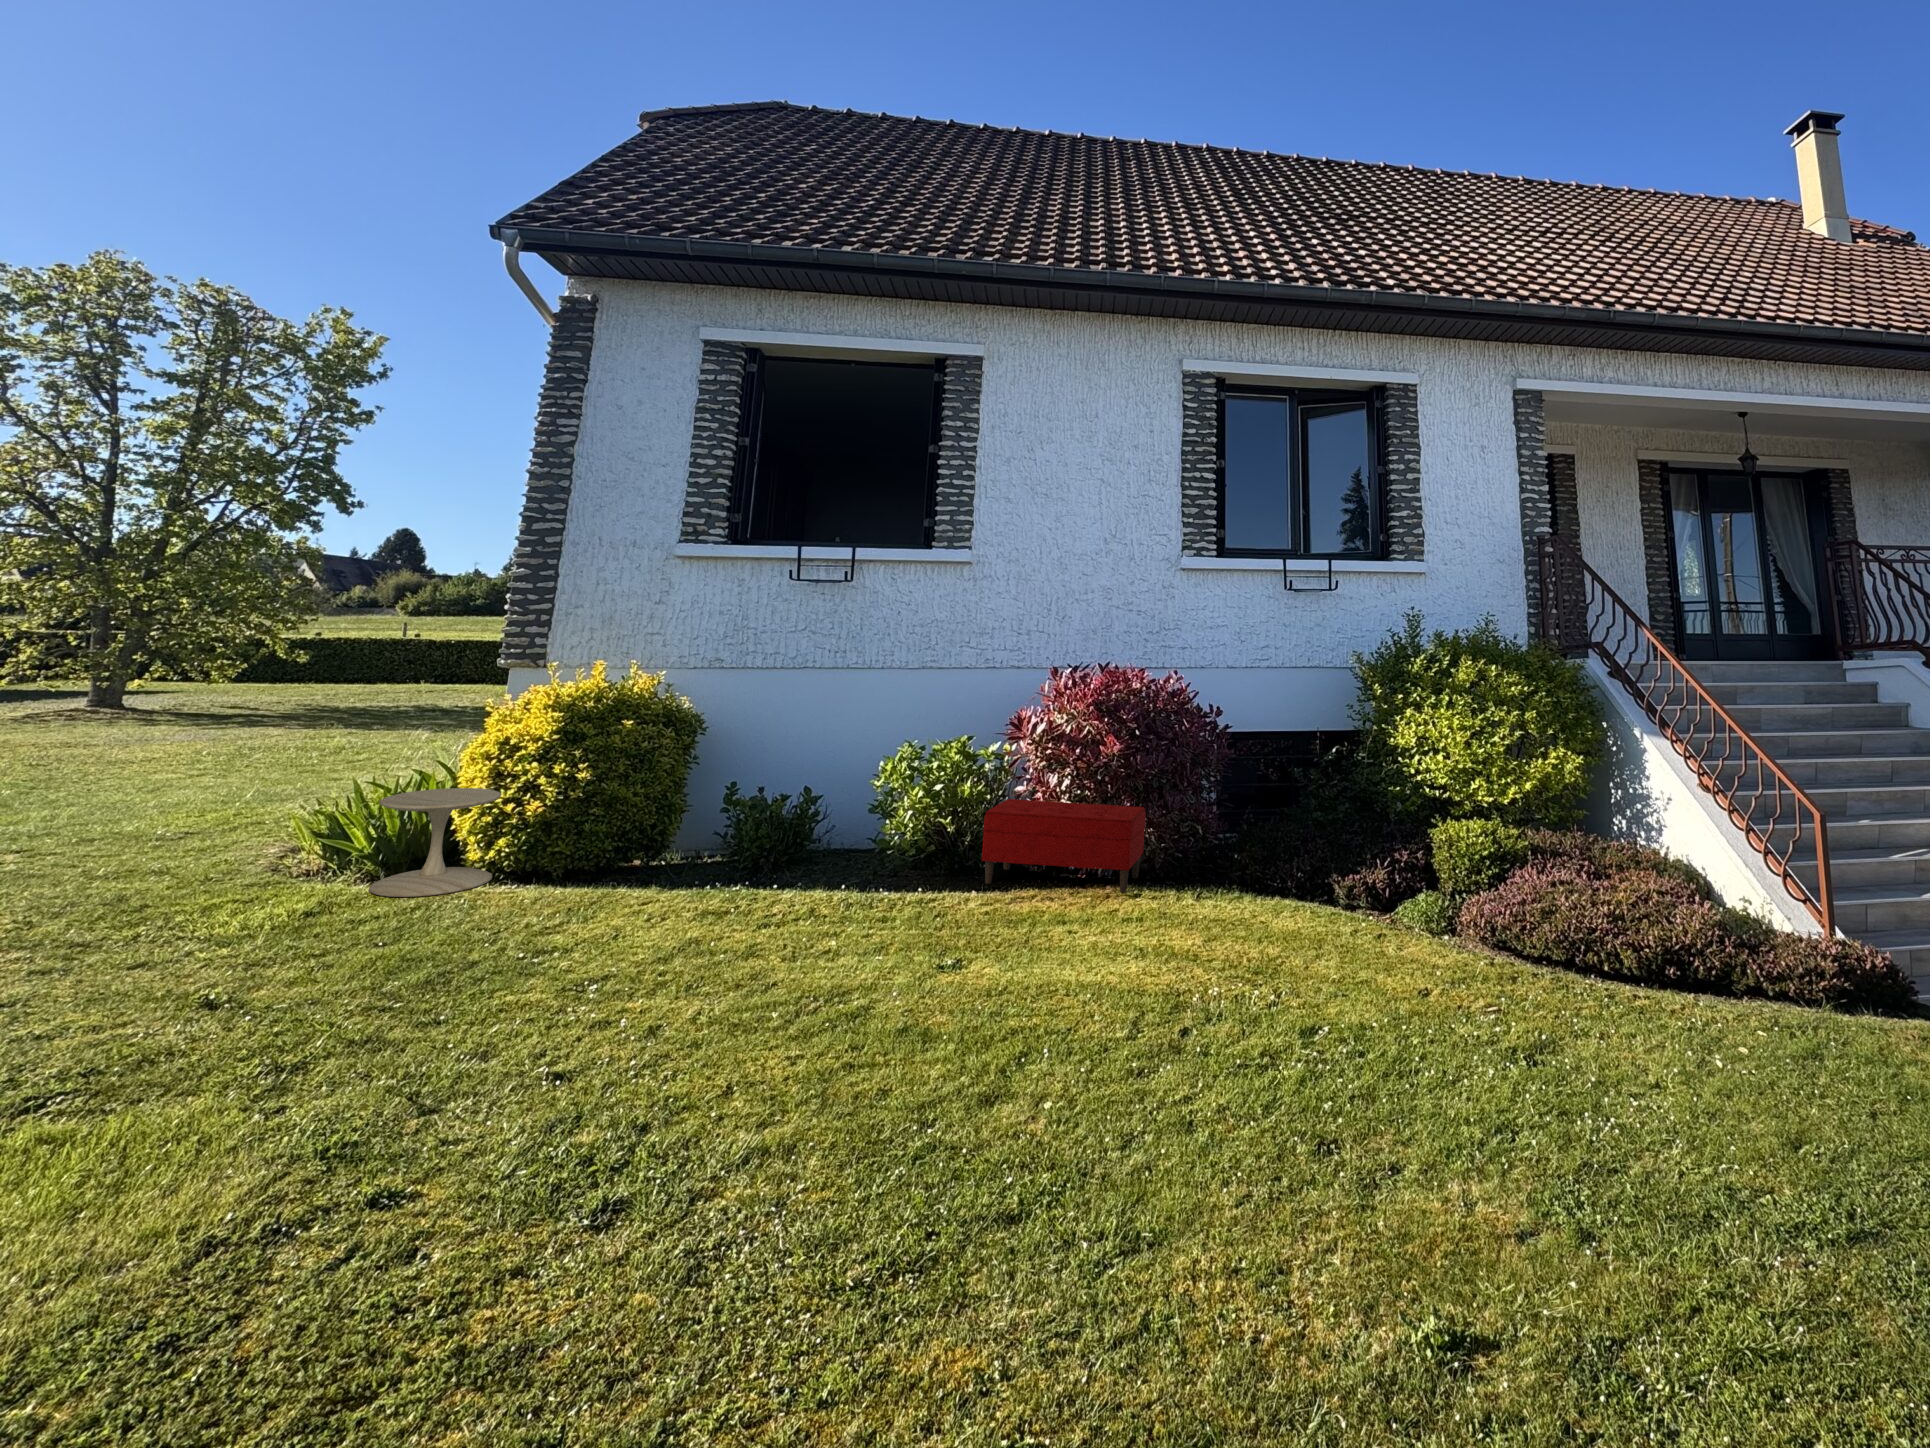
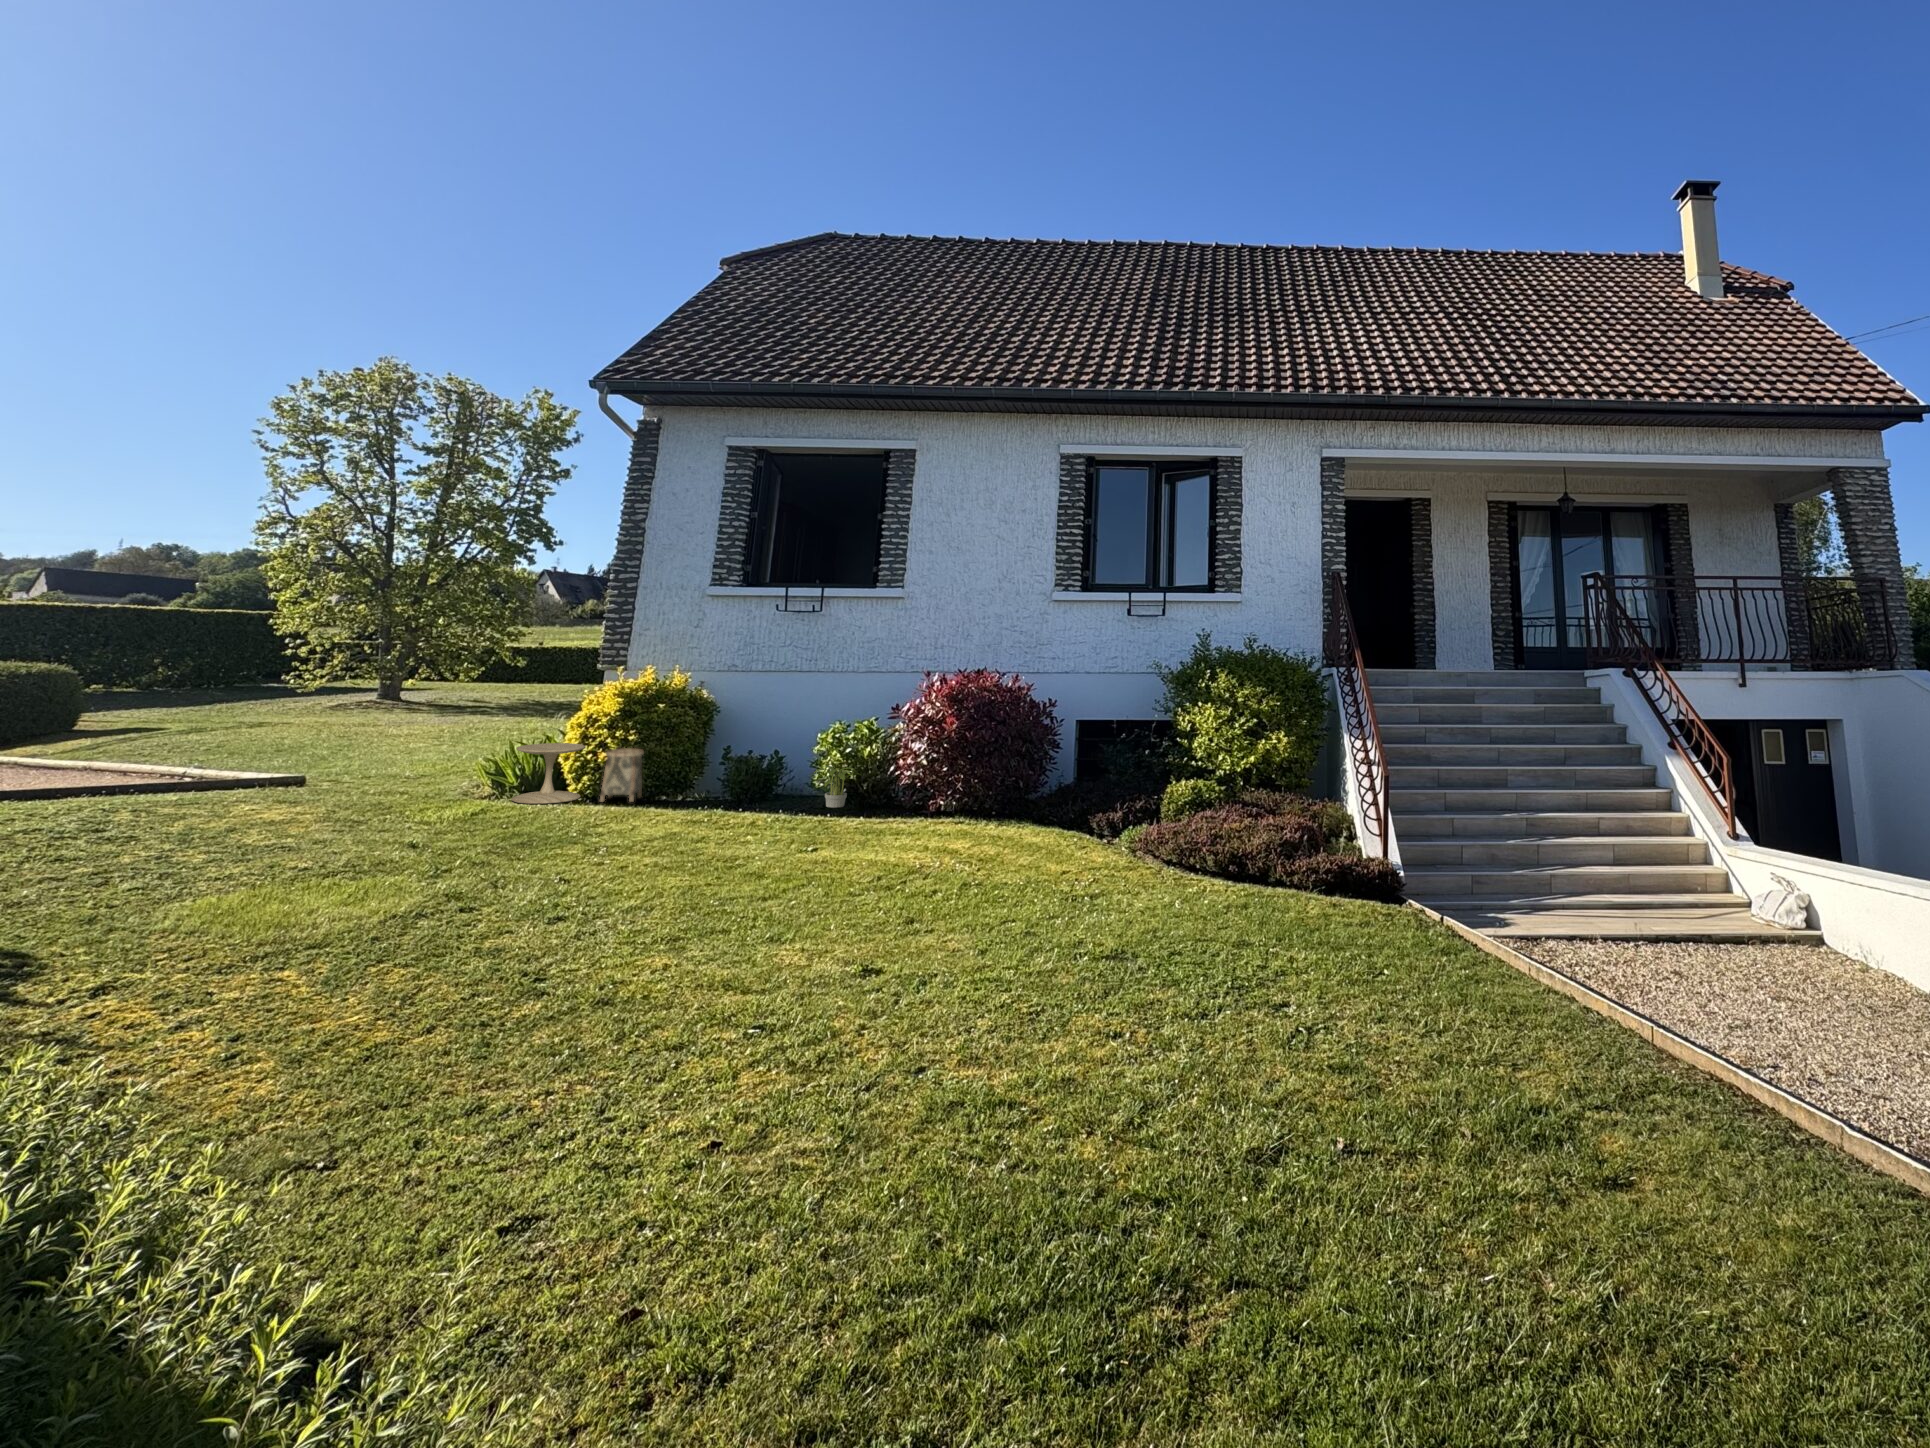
basket: none [531,793,605,886] -> present [600,748,644,802]
bench: present [982,799,1146,893] -> none [865,760,978,820]
potted plant: none [893,810,963,876] -> present [814,765,861,808]

